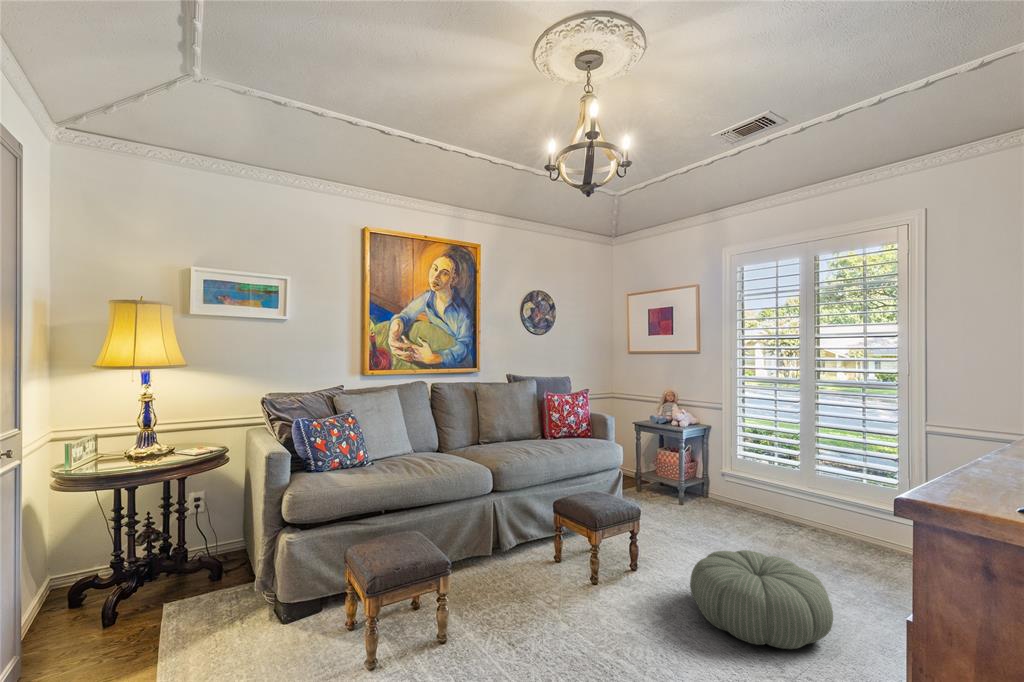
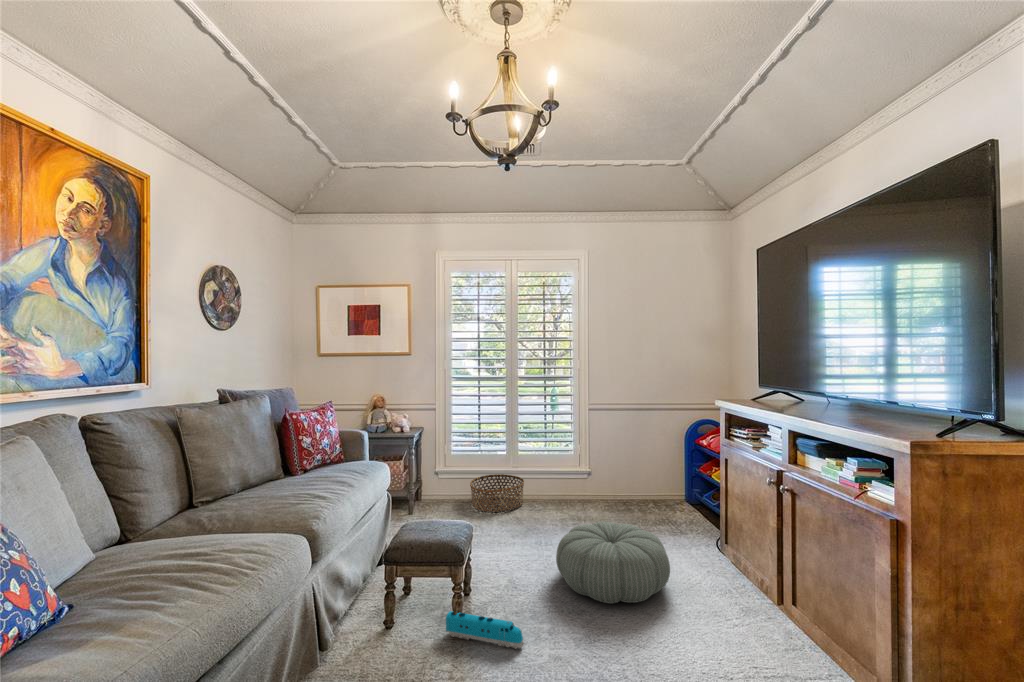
basket: none [735,490,803,534] -> present [470,474,524,512]
toy train: none [571,560,605,607] -> present [446,611,524,649]

